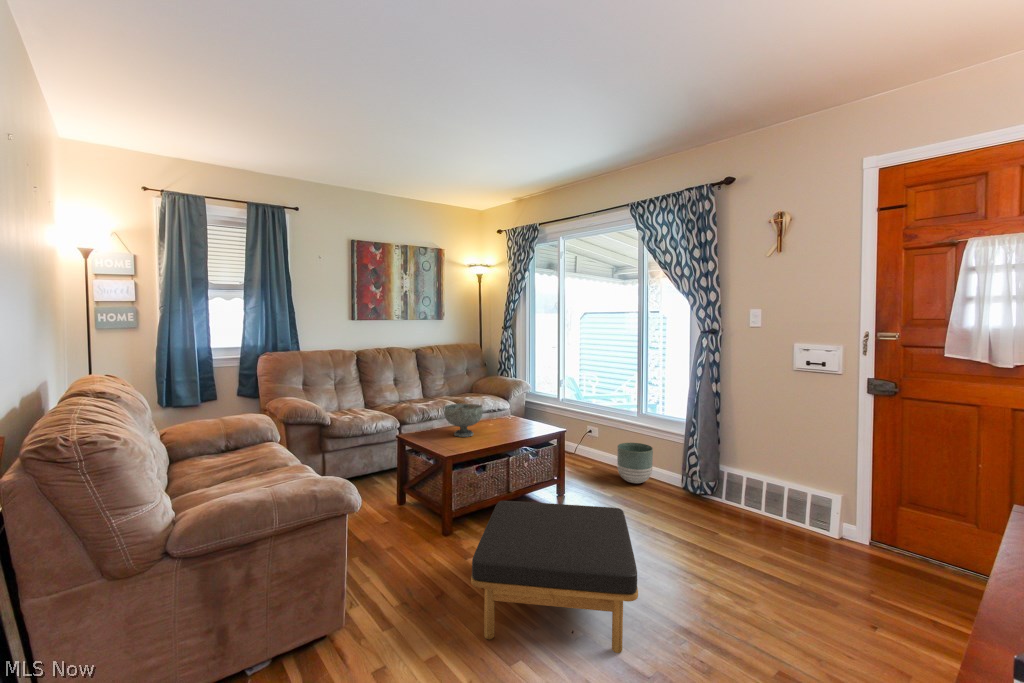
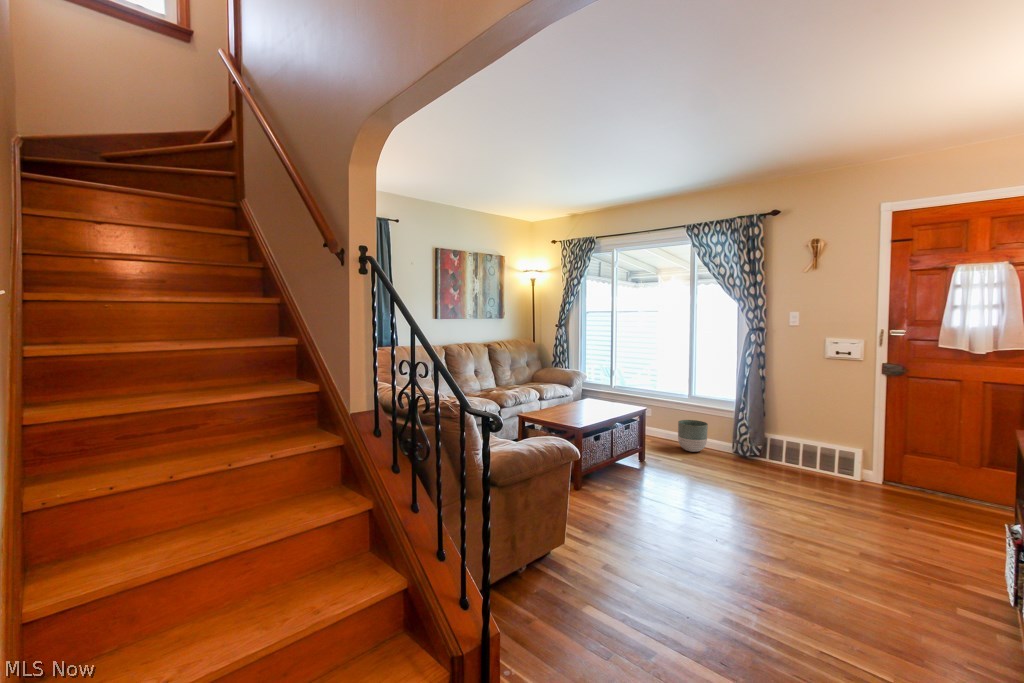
decorative bowl: present [444,404,483,437] -> none [555,388,585,414]
ottoman: present [471,501,638,653] -> none [628,456,760,544]

